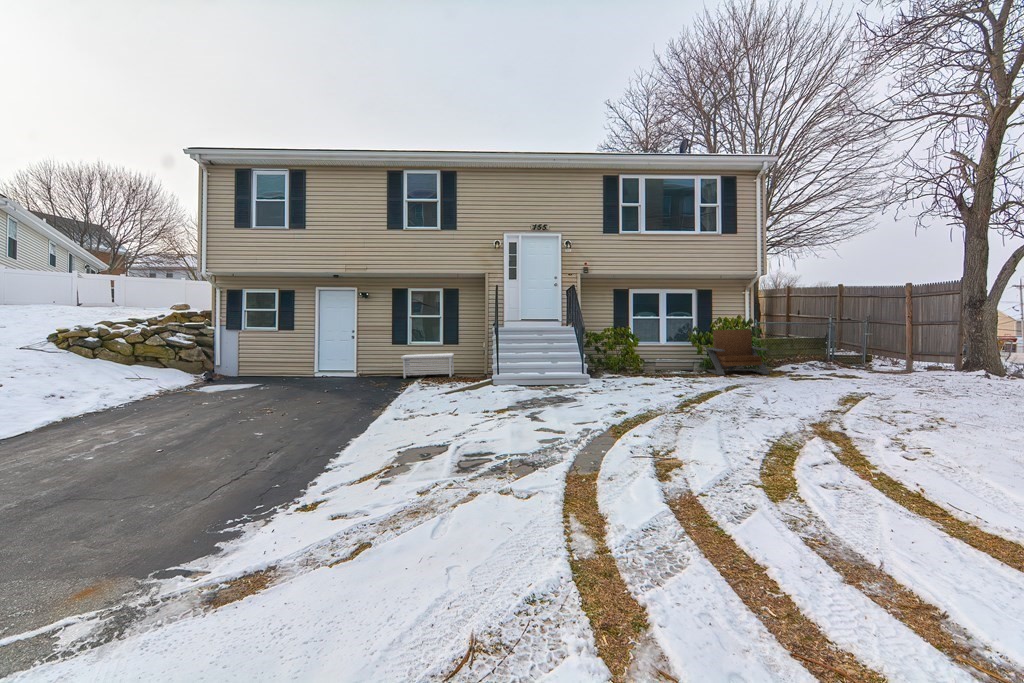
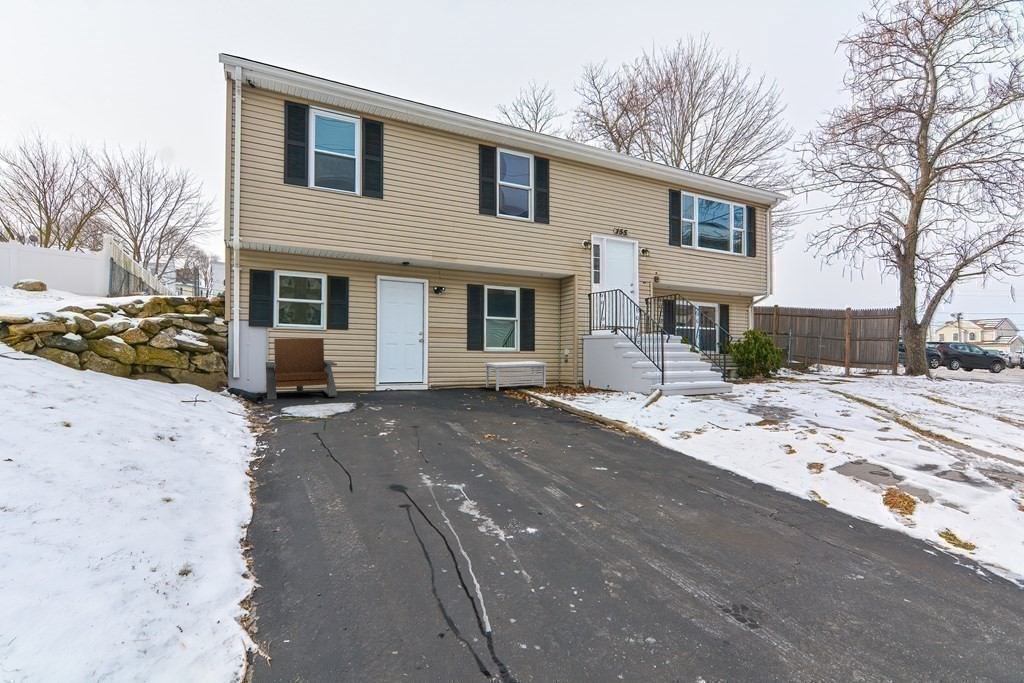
lounge chair: present [707,329,769,375] -> present [266,338,337,399]

